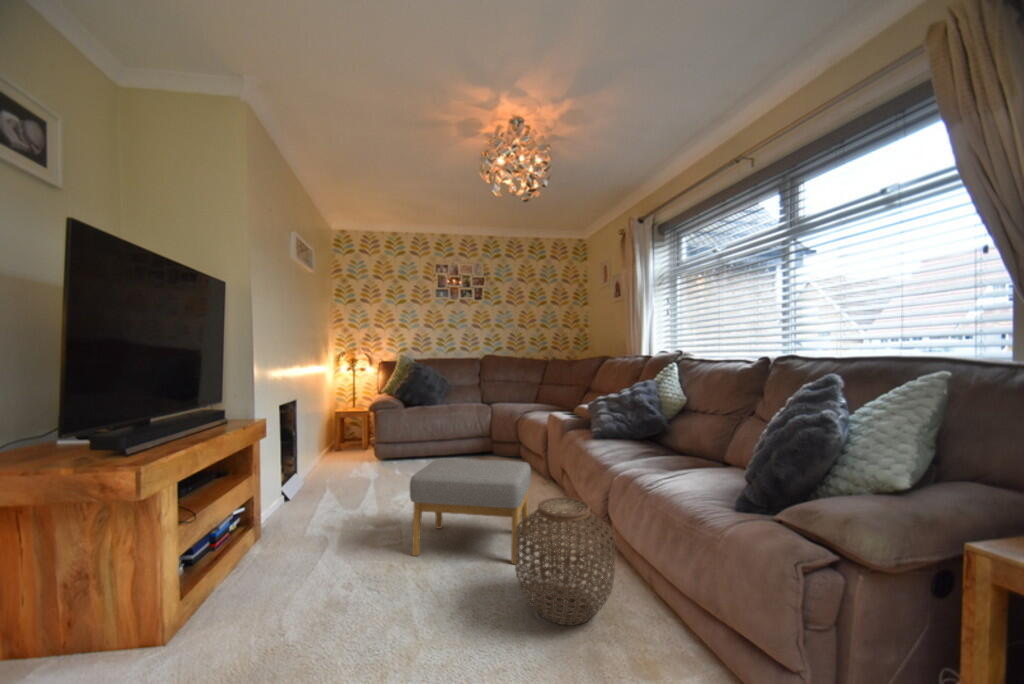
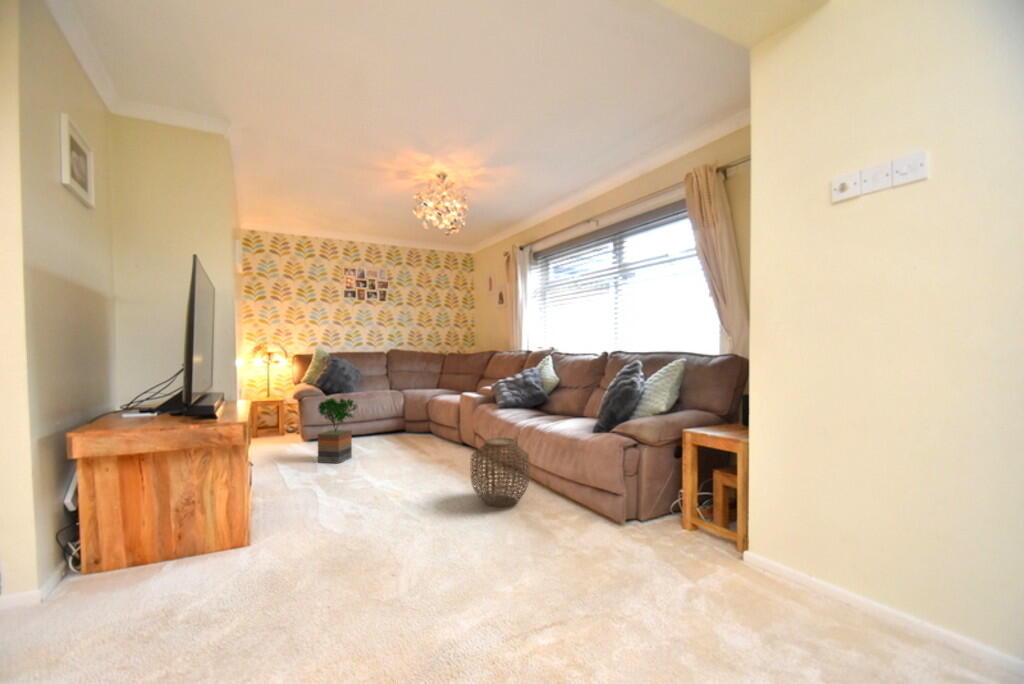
potted tree: none [366,411,419,494] -> present [318,398,357,463]
footstool: present [410,459,531,564] -> none [384,425,464,492]

